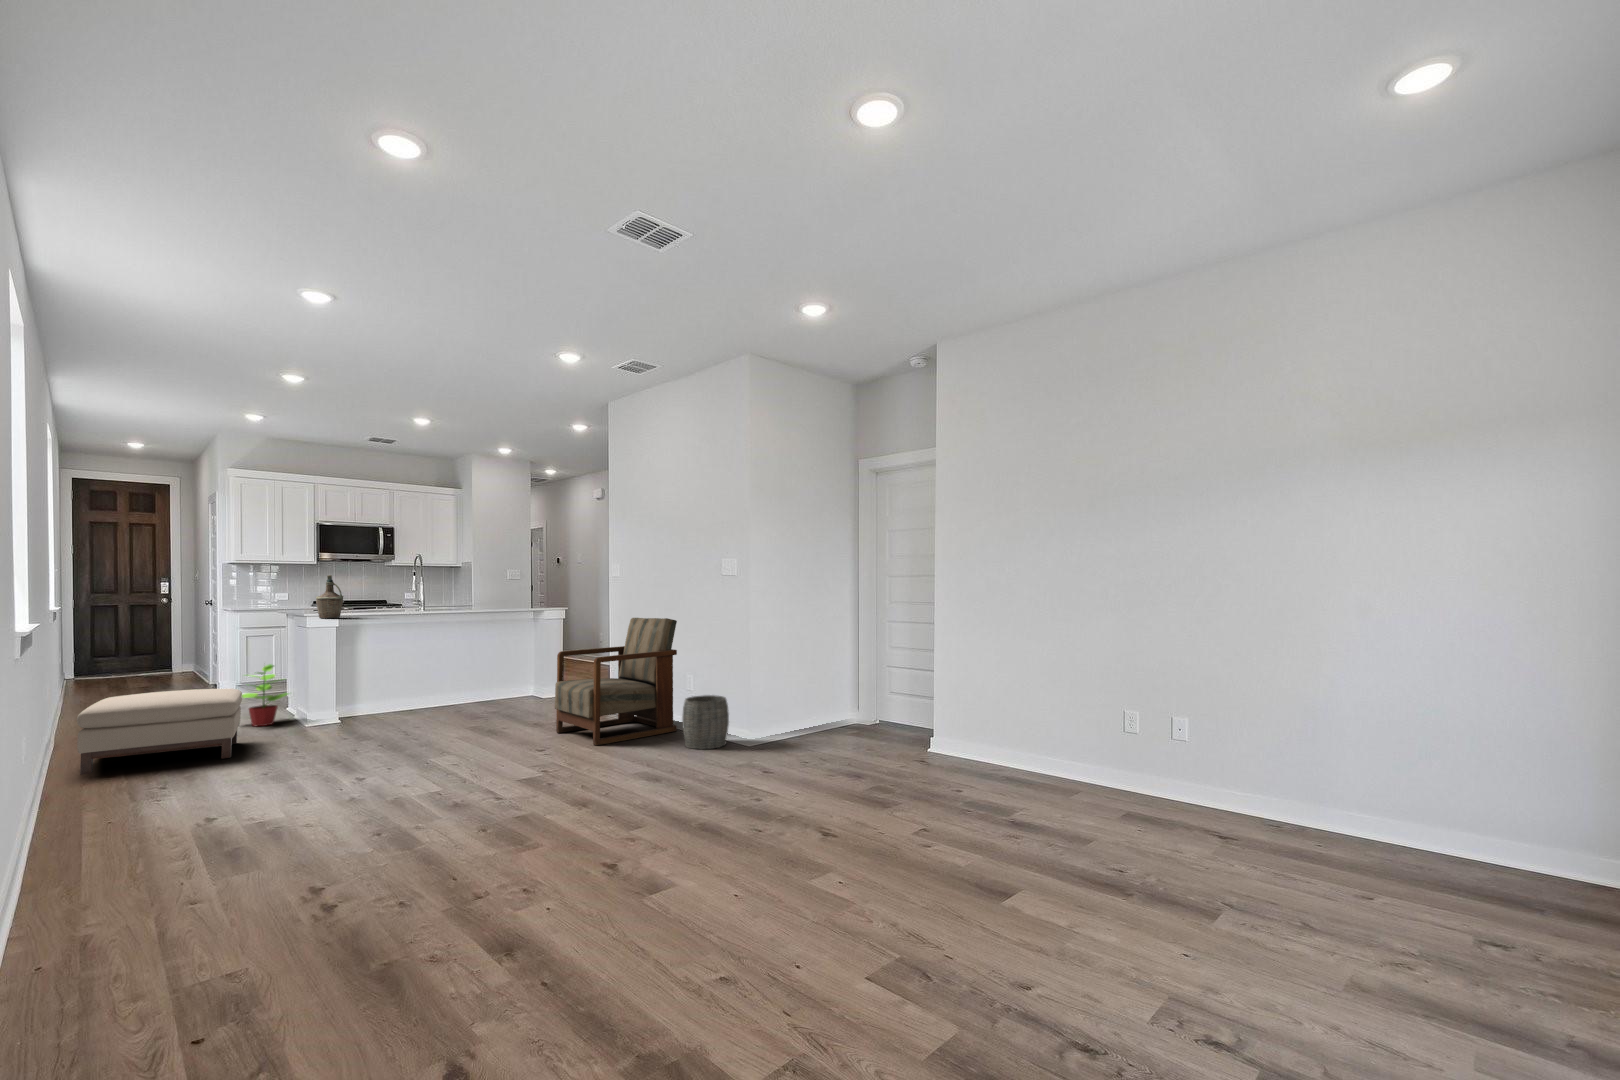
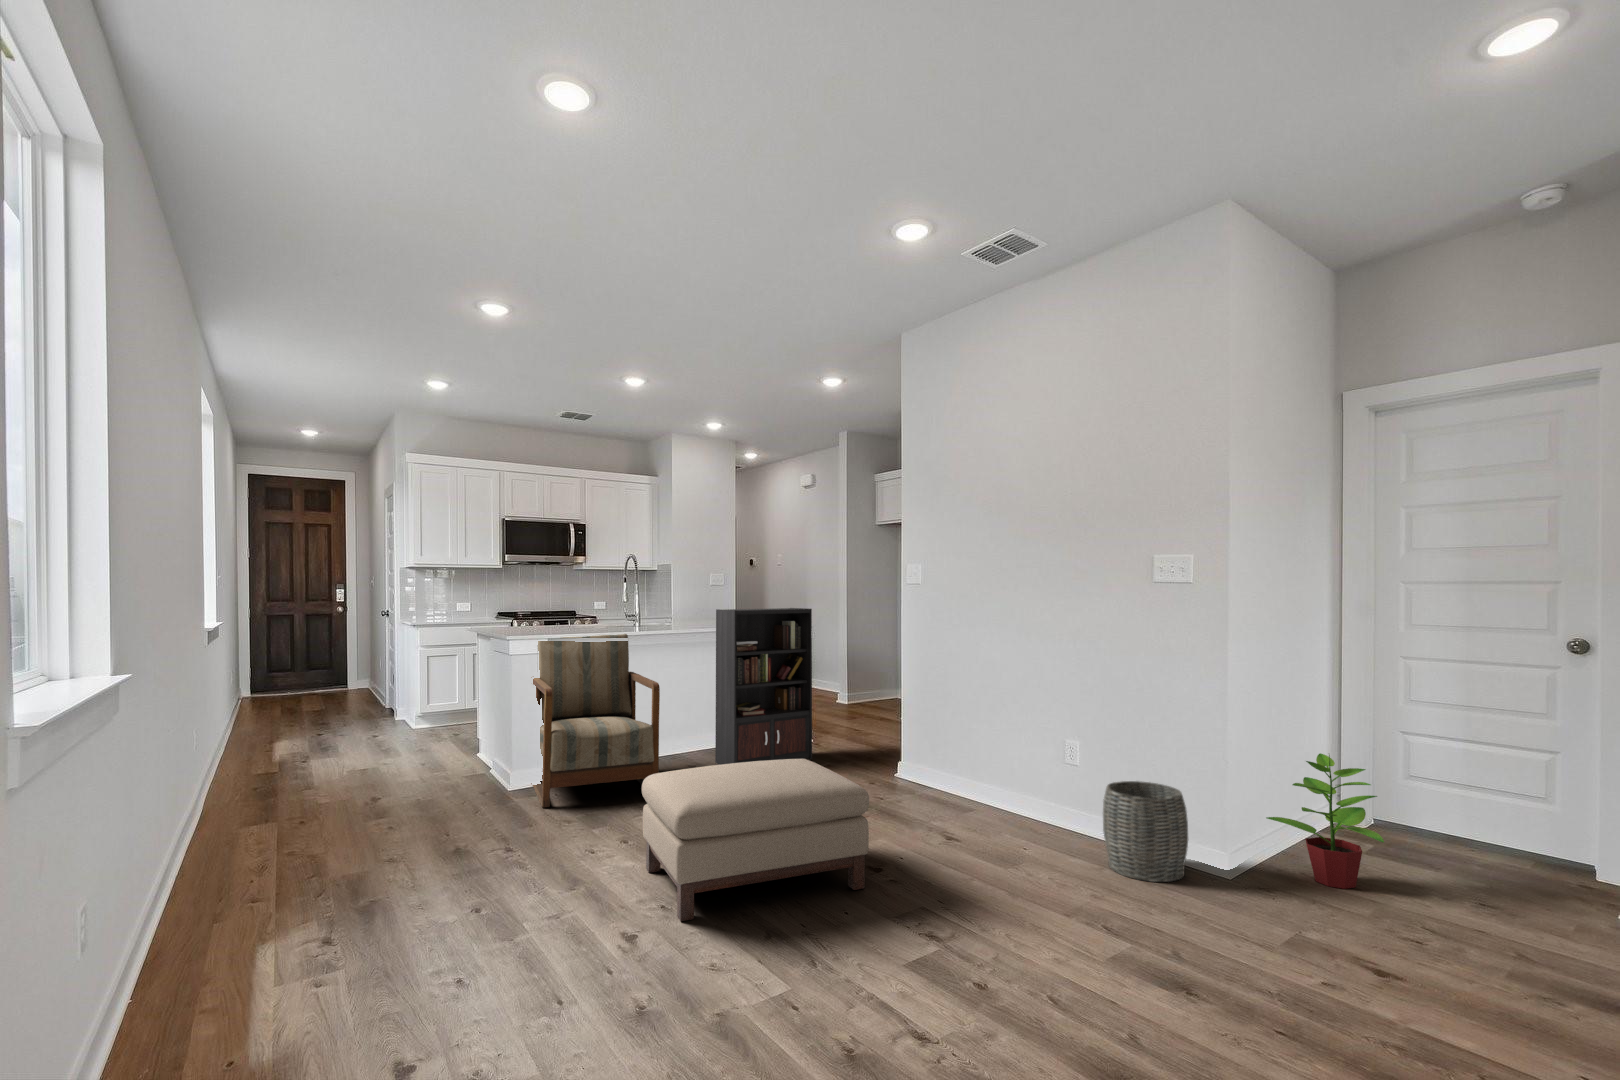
bottle: present [316,575,343,618] -> none [519,579,553,638]
bookcase: none [475,595,551,710] -> present [715,608,812,765]
armchair: present [555,618,677,745] -> present [531,634,660,807]
potted plant: present [243,664,288,726] -> present [1266,753,1384,889]
ottoman: present [77,689,242,775] -> present [642,759,869,921]

